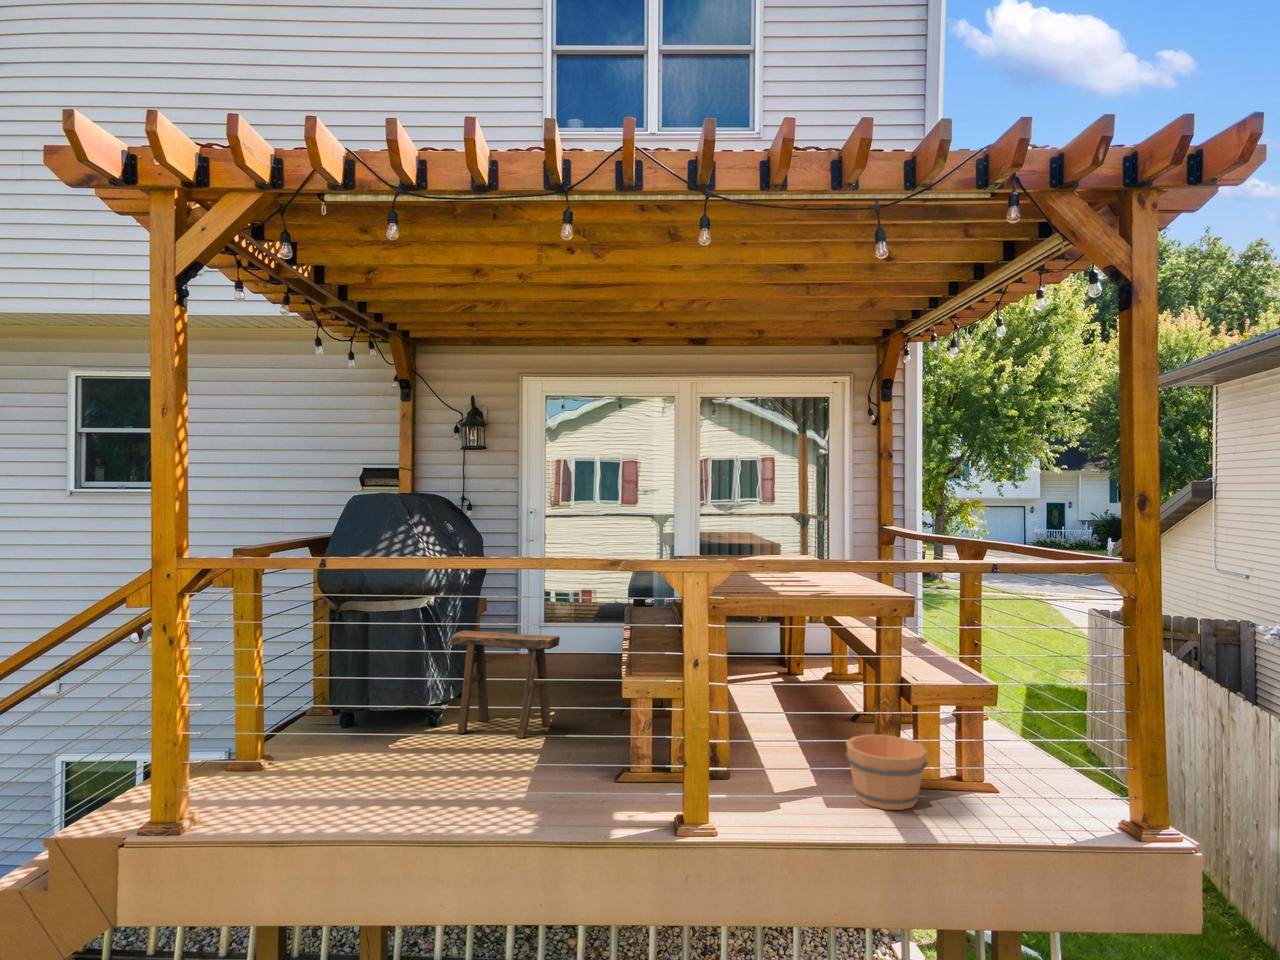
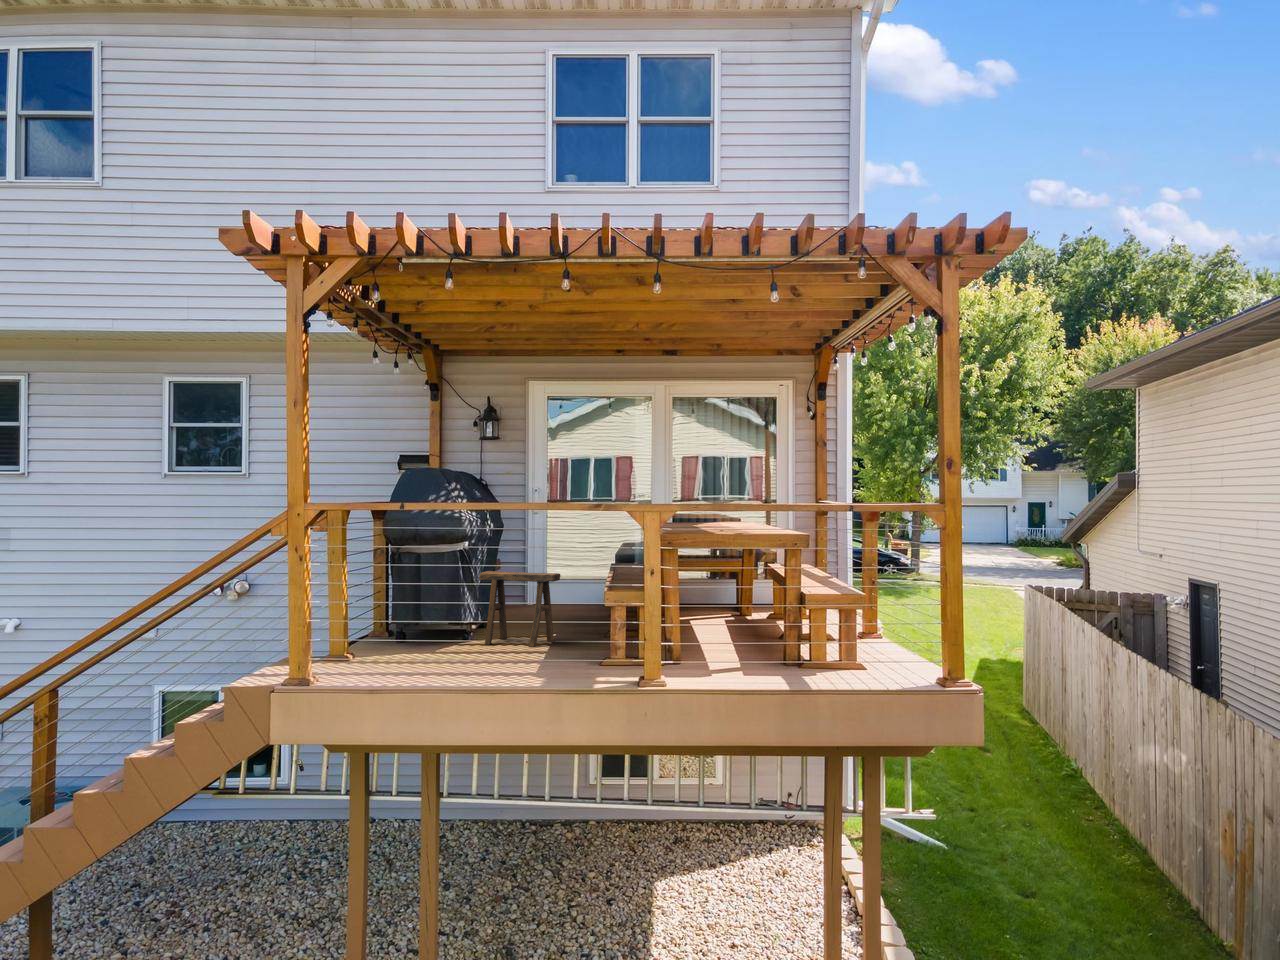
bucket: present [845,734,928,810] -> none [760,633,816,678]

